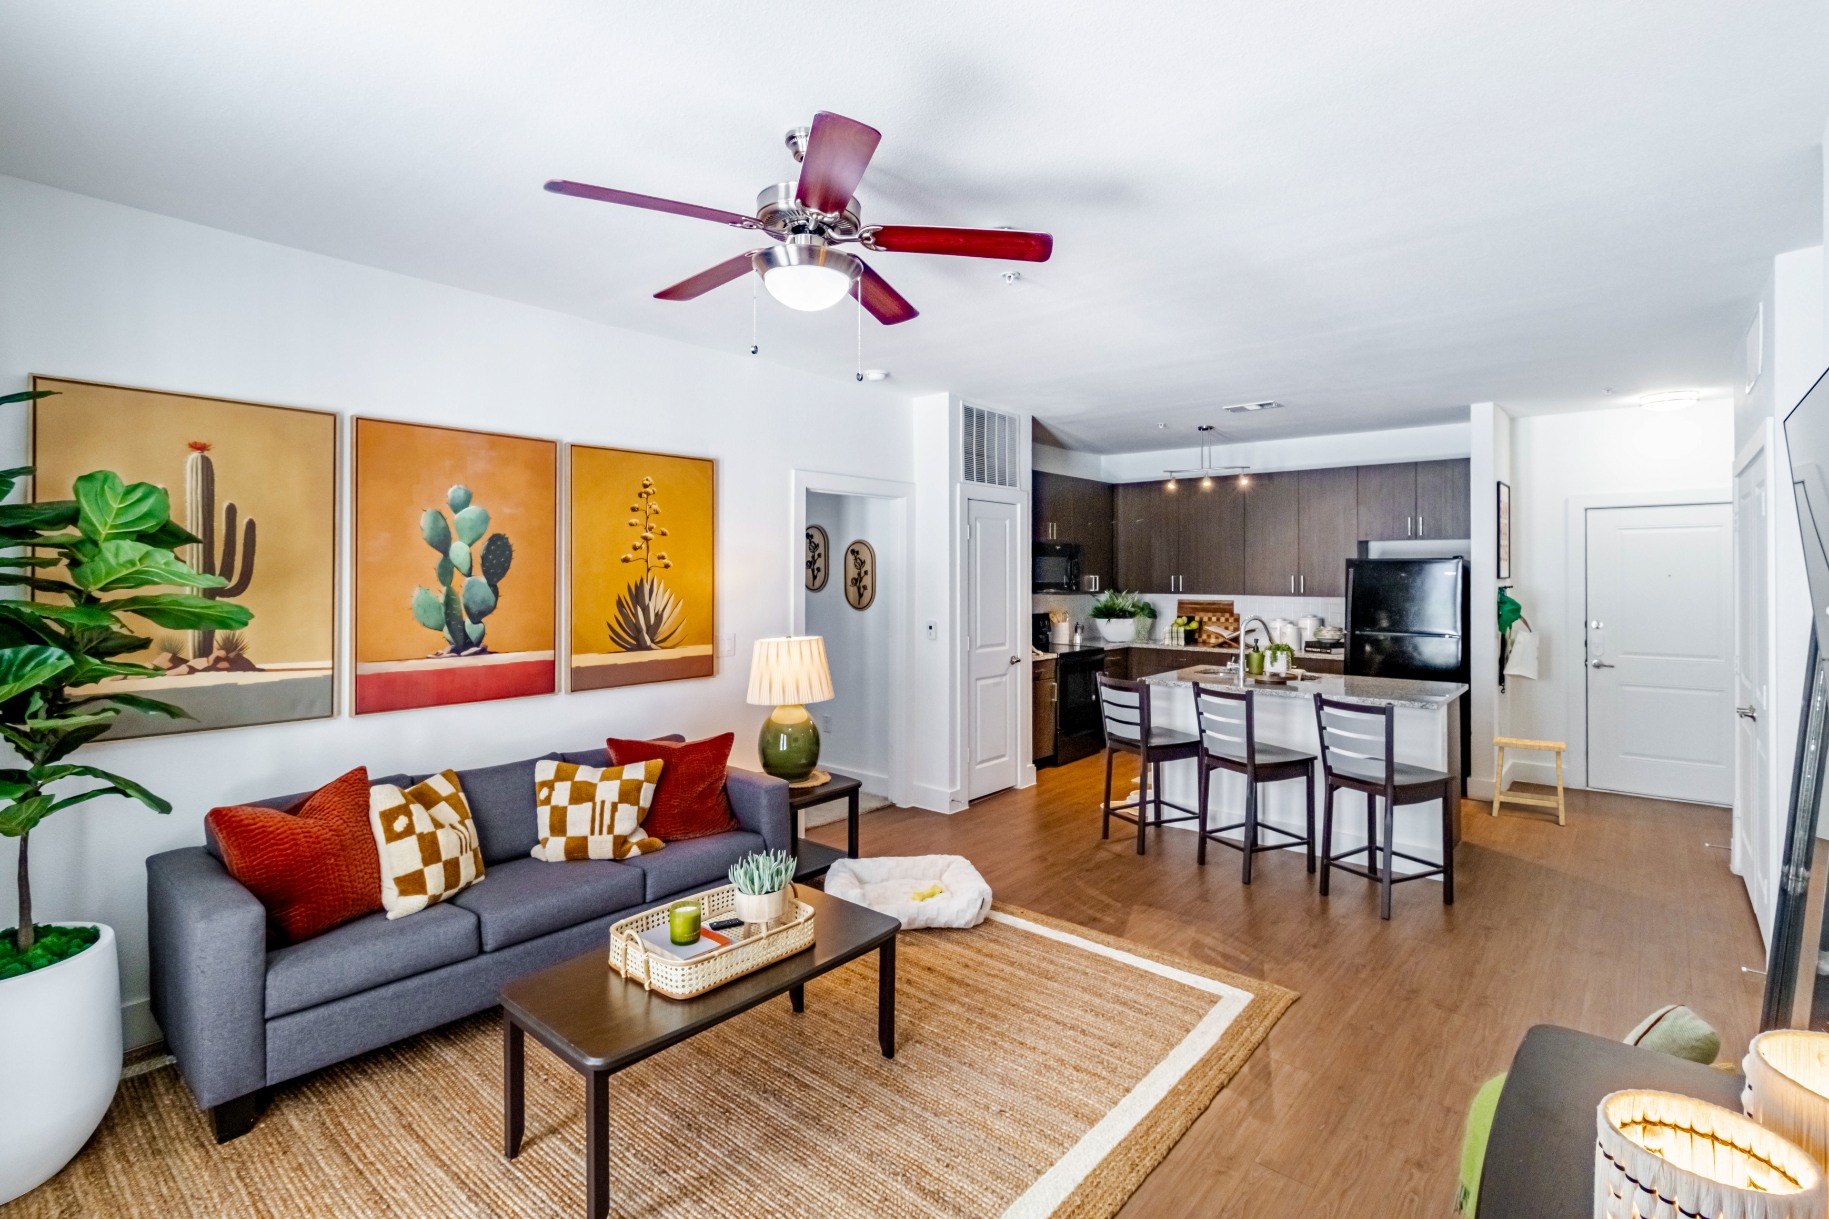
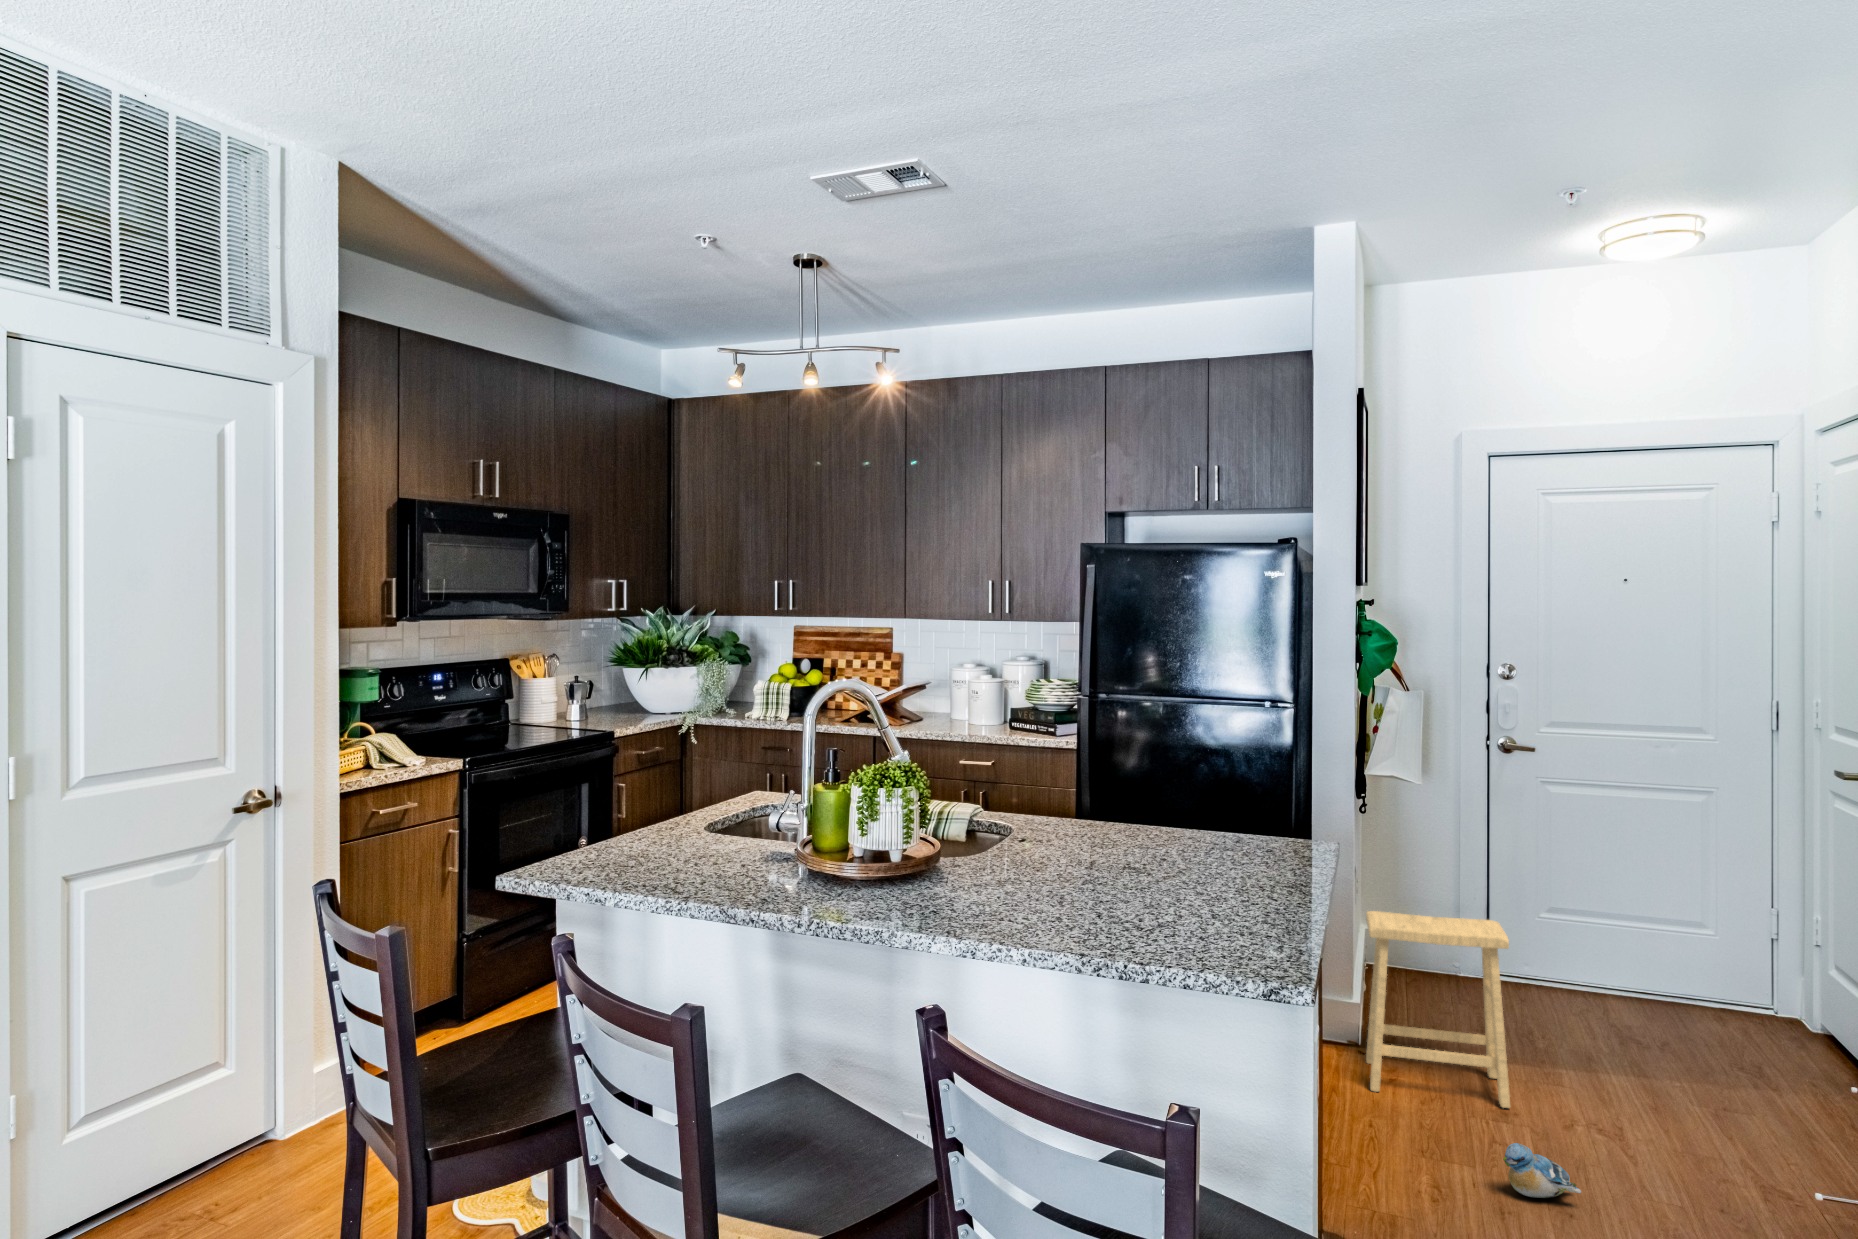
plush toy: none [1544,823,1581,846] -> present [1503,1143,1581,1198]

